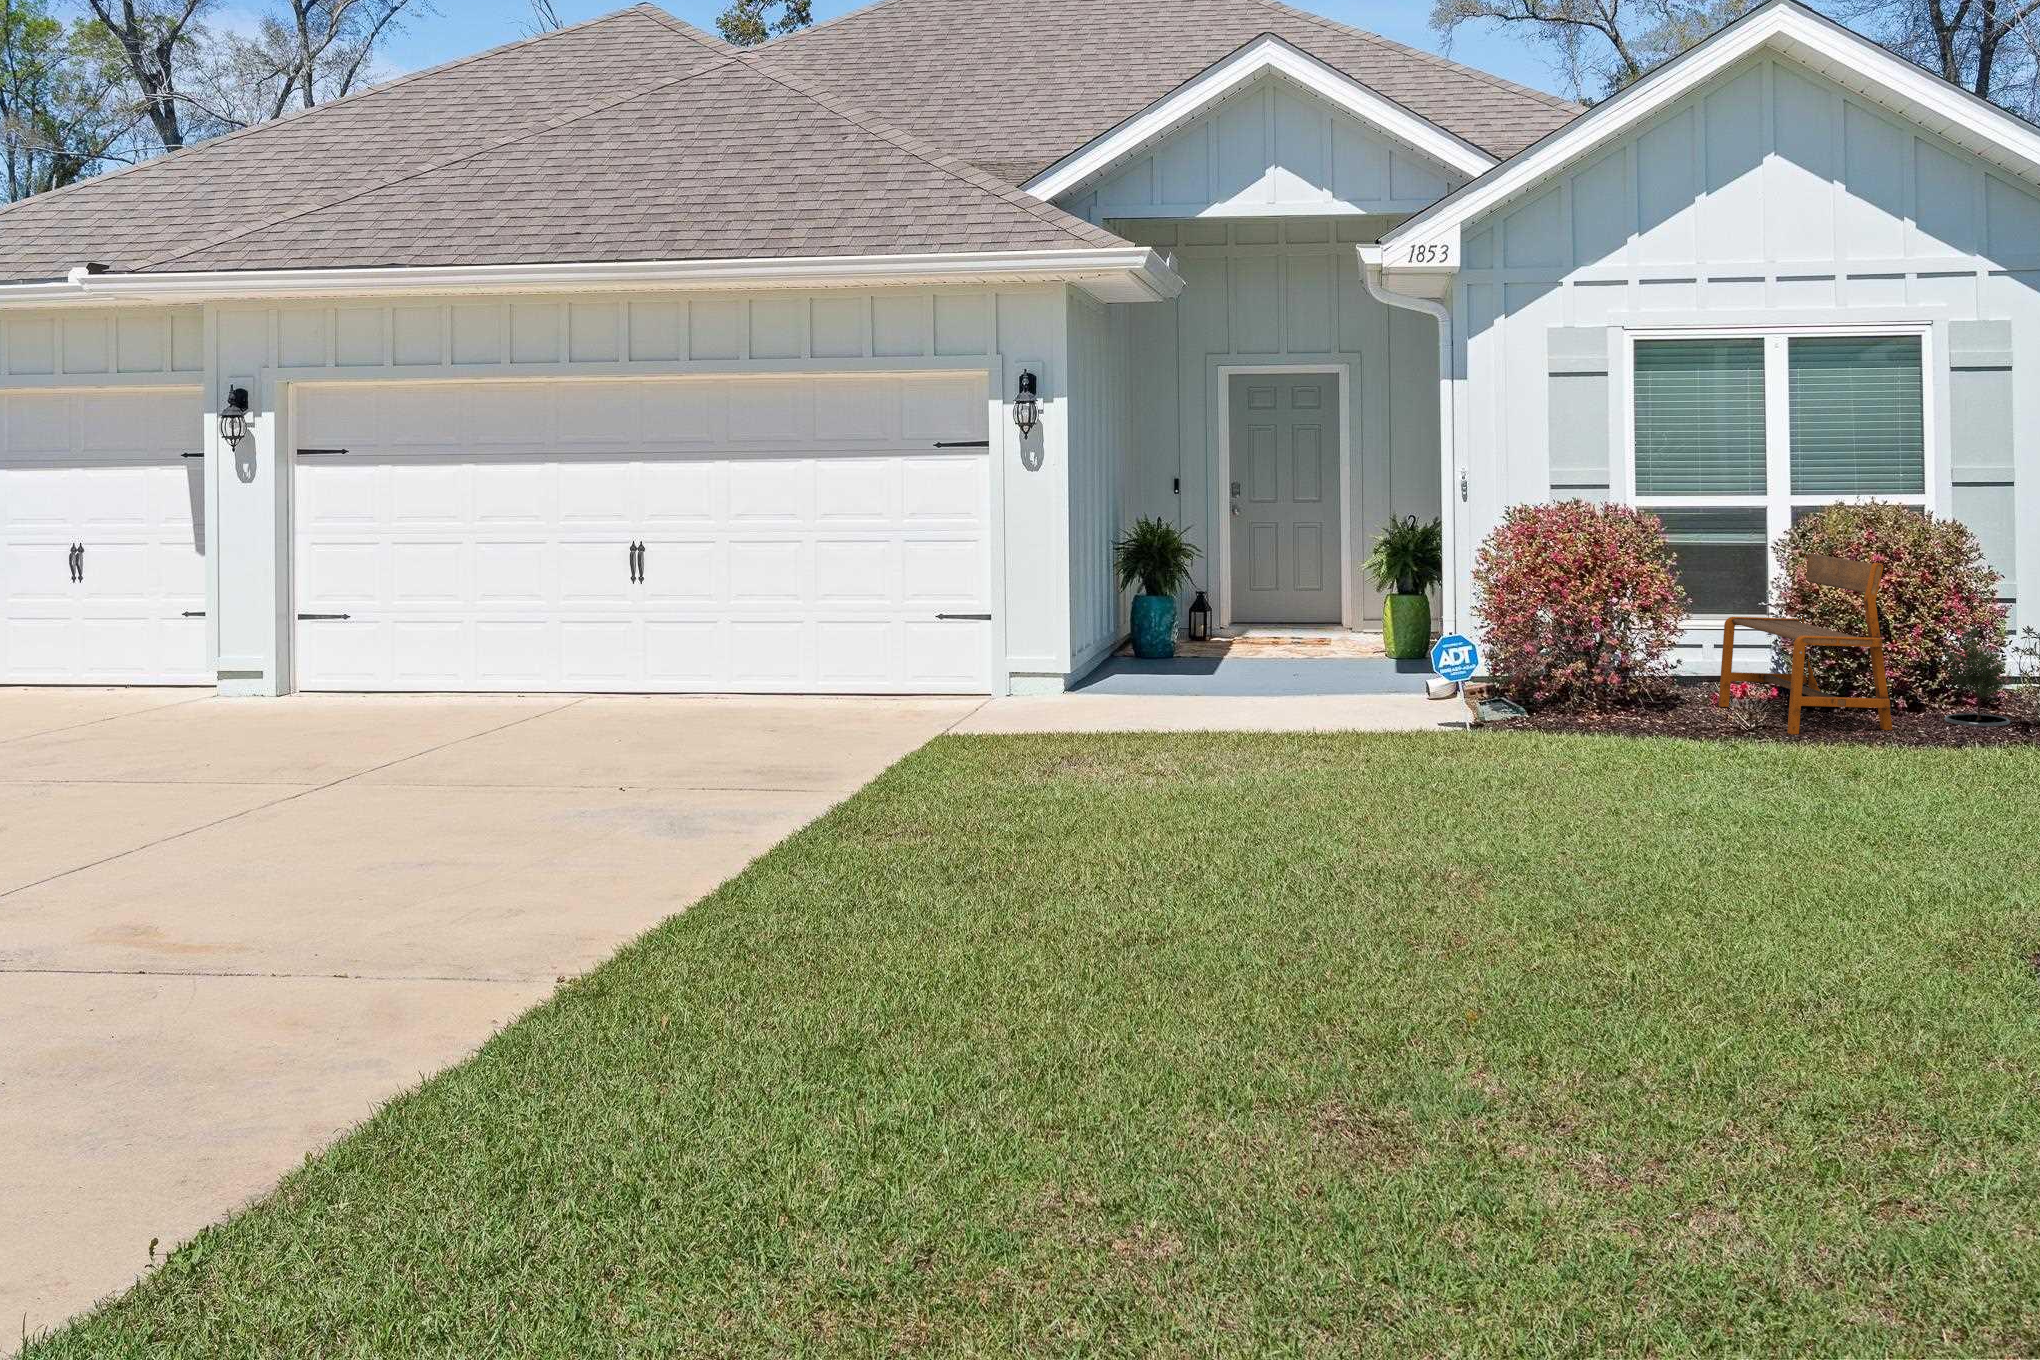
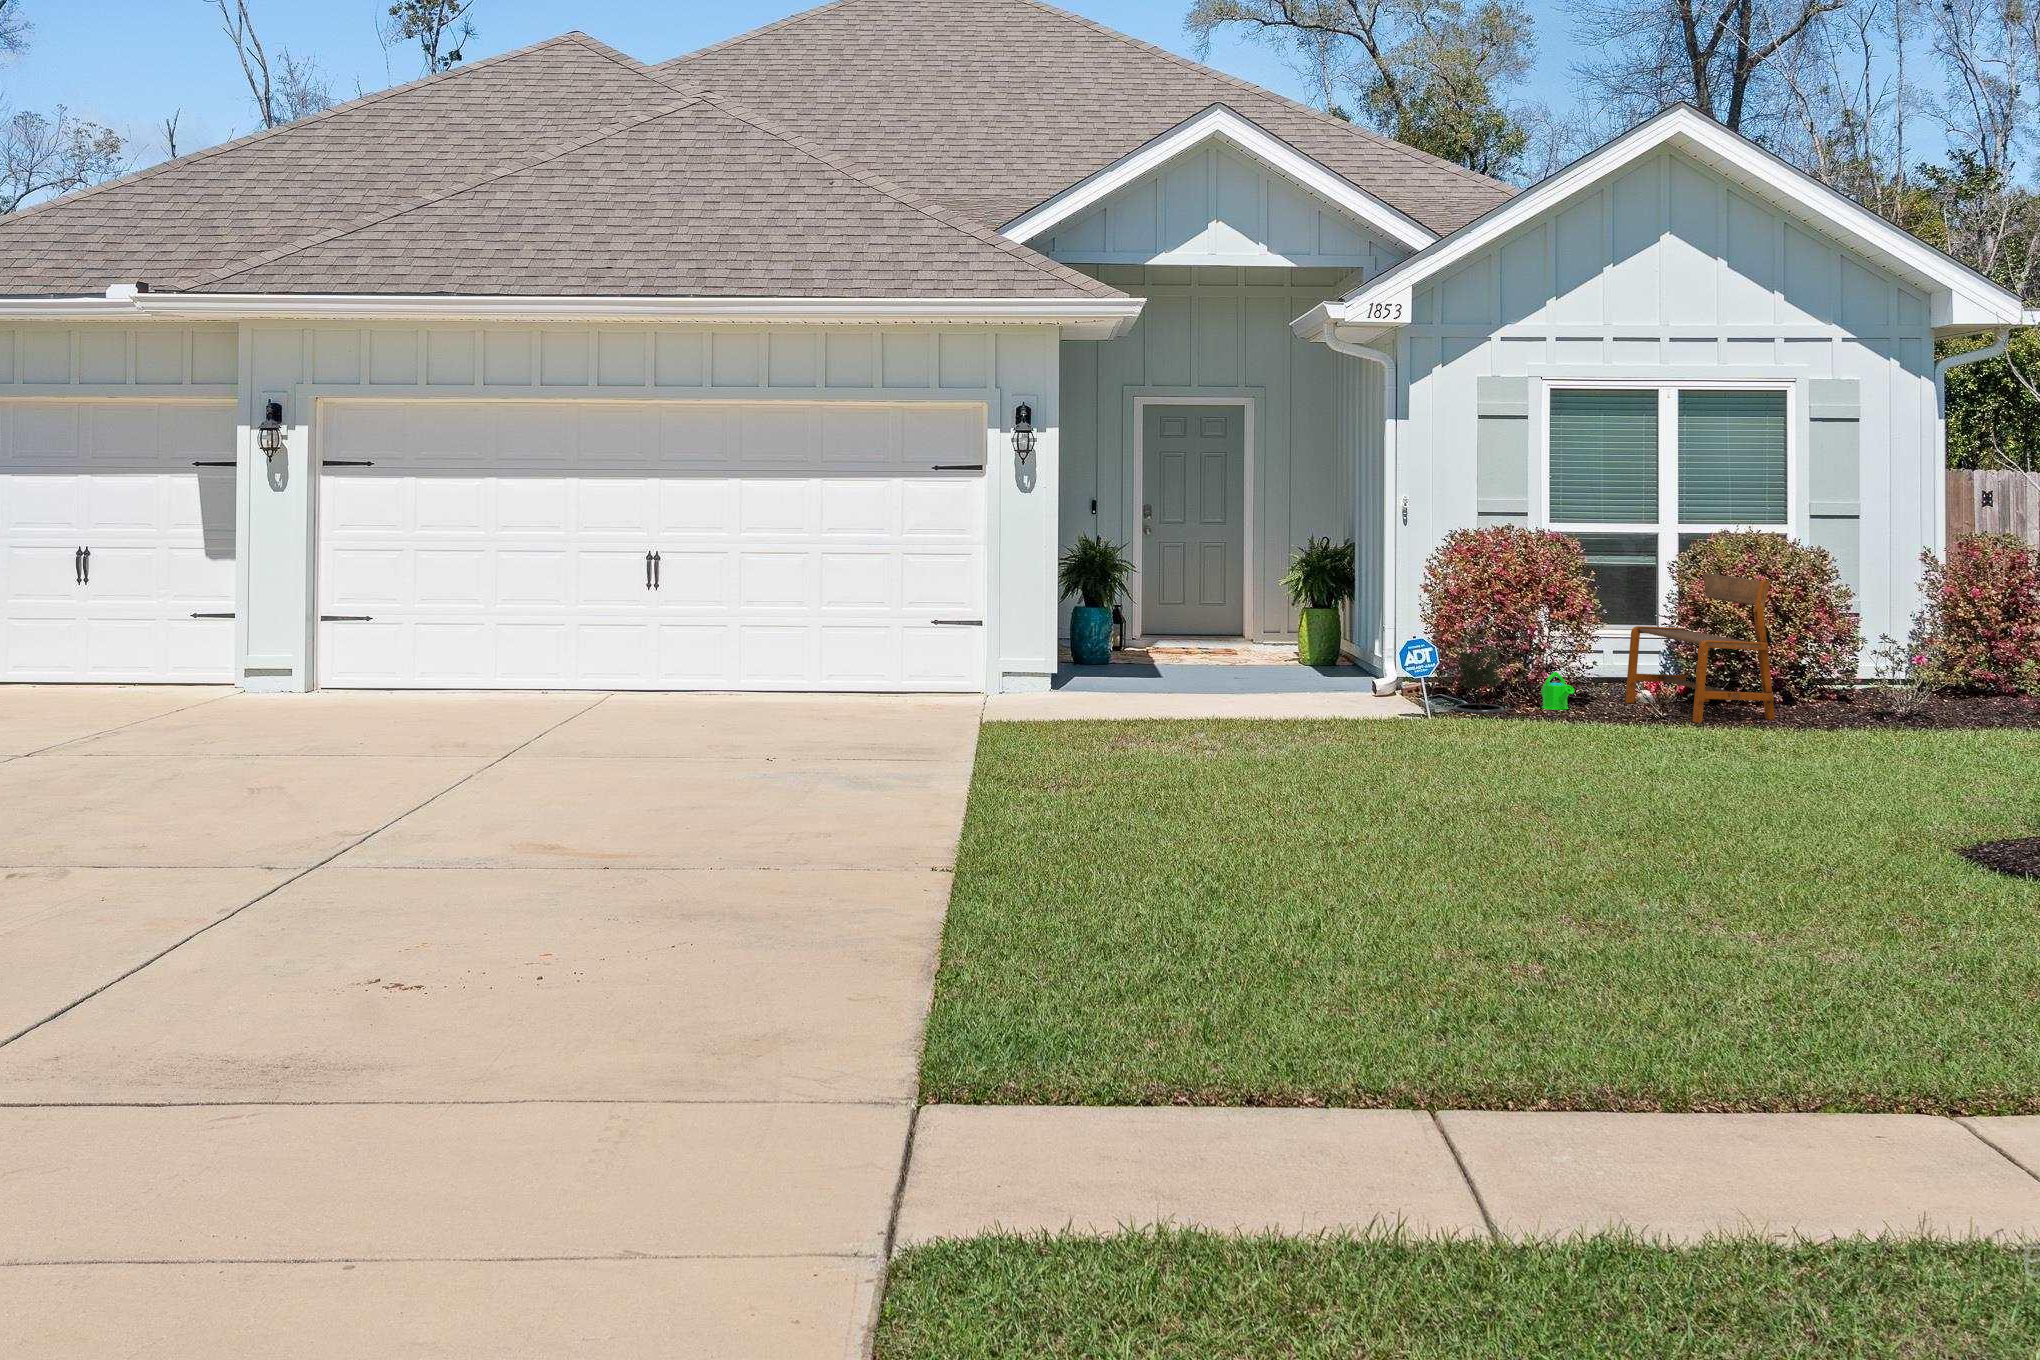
potted tree: present [1944,623,2012,727] -> present [1454,625,1505,713]
watering can: none [1613,672,1650,716] -> present [1541,672,1574,710]

